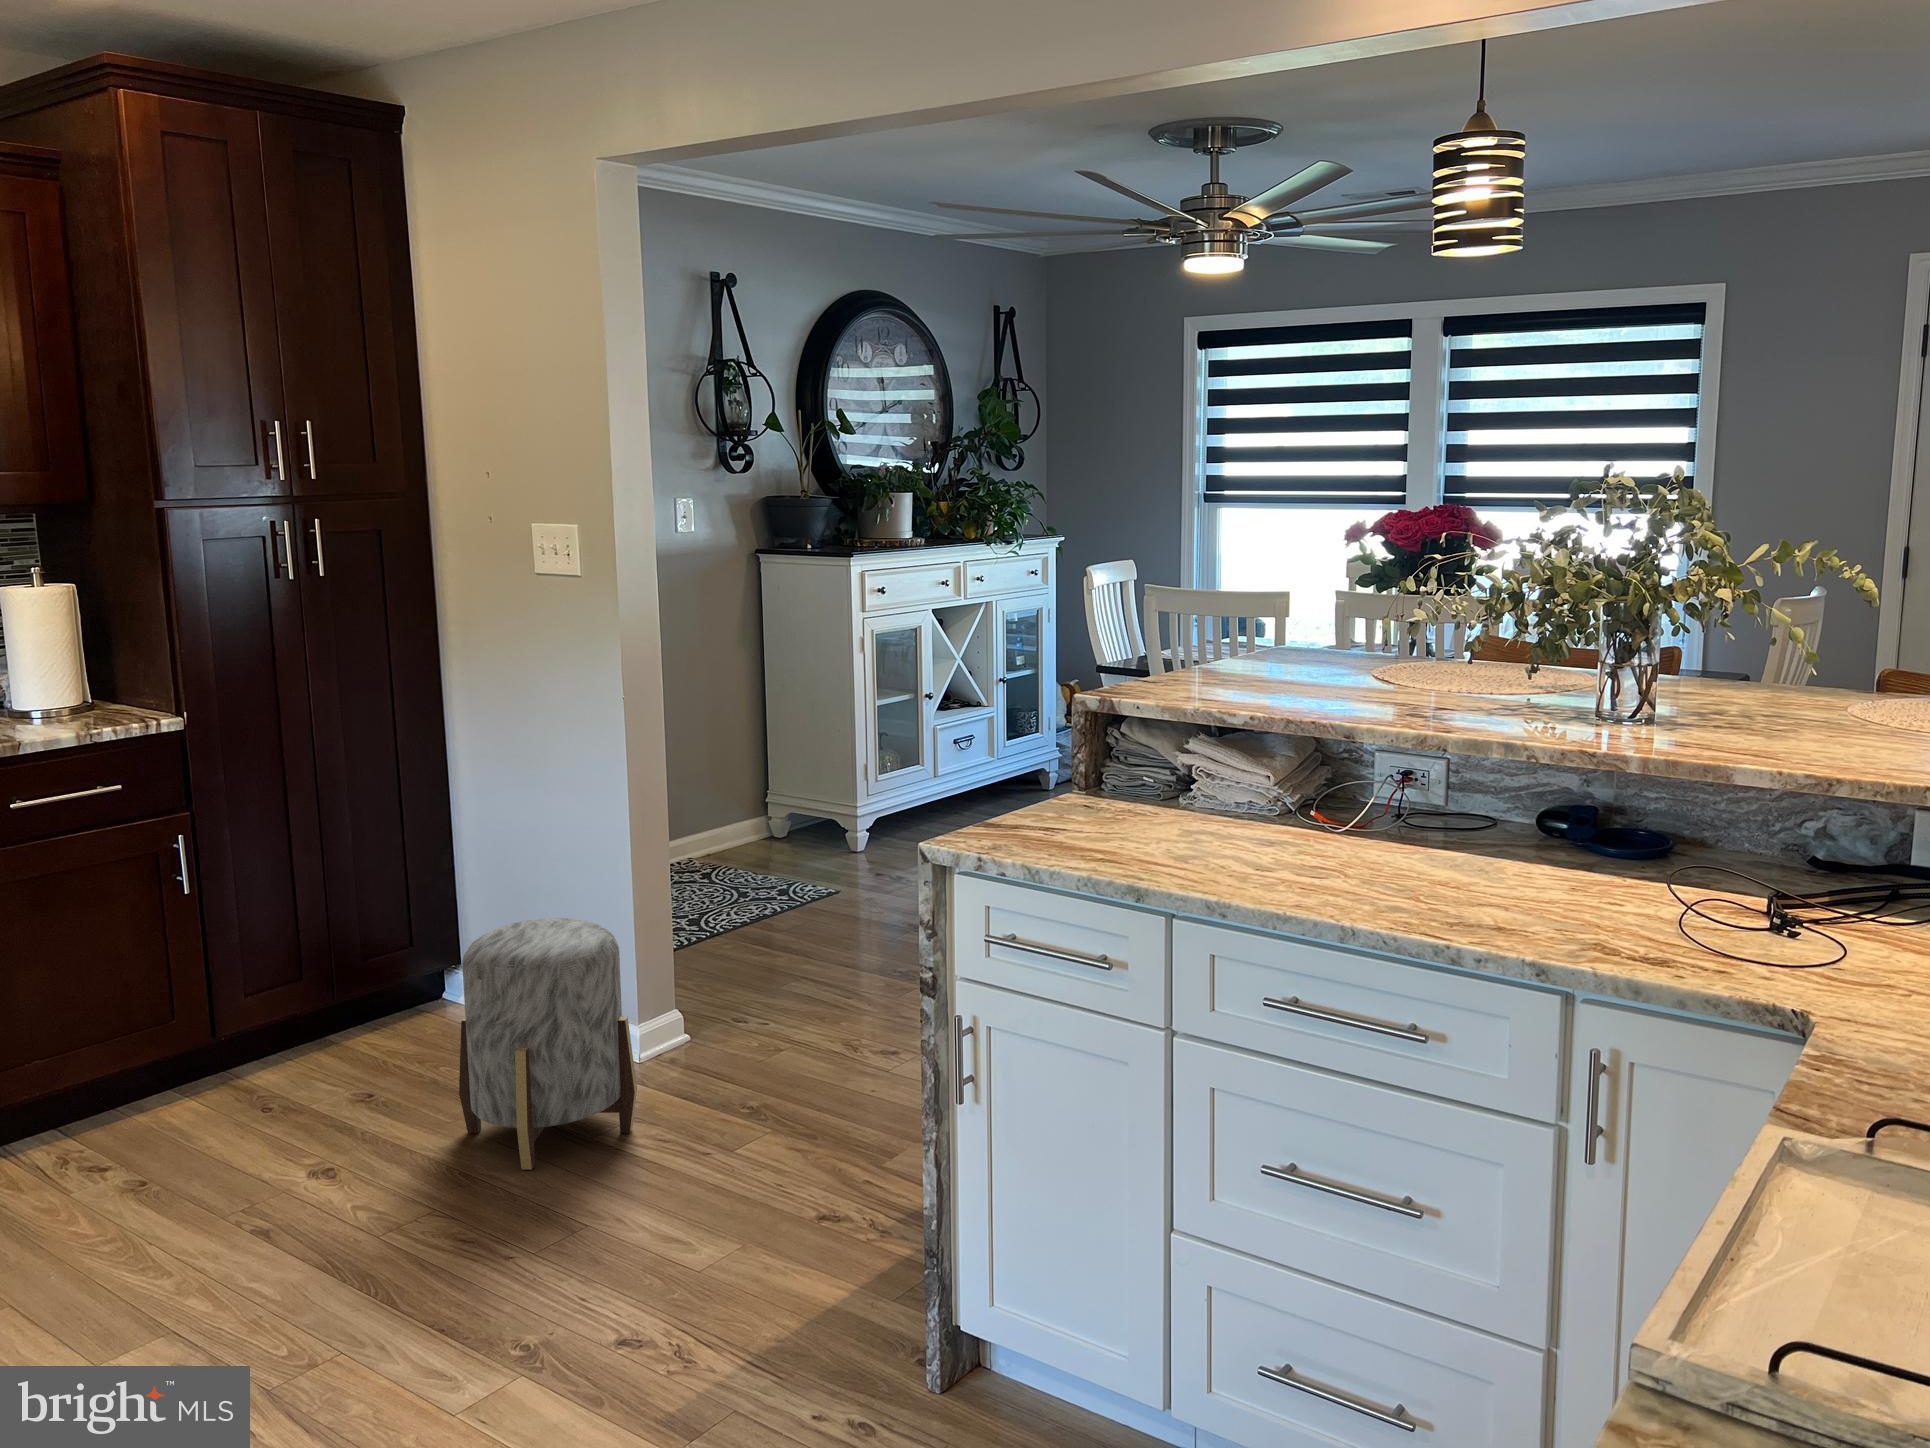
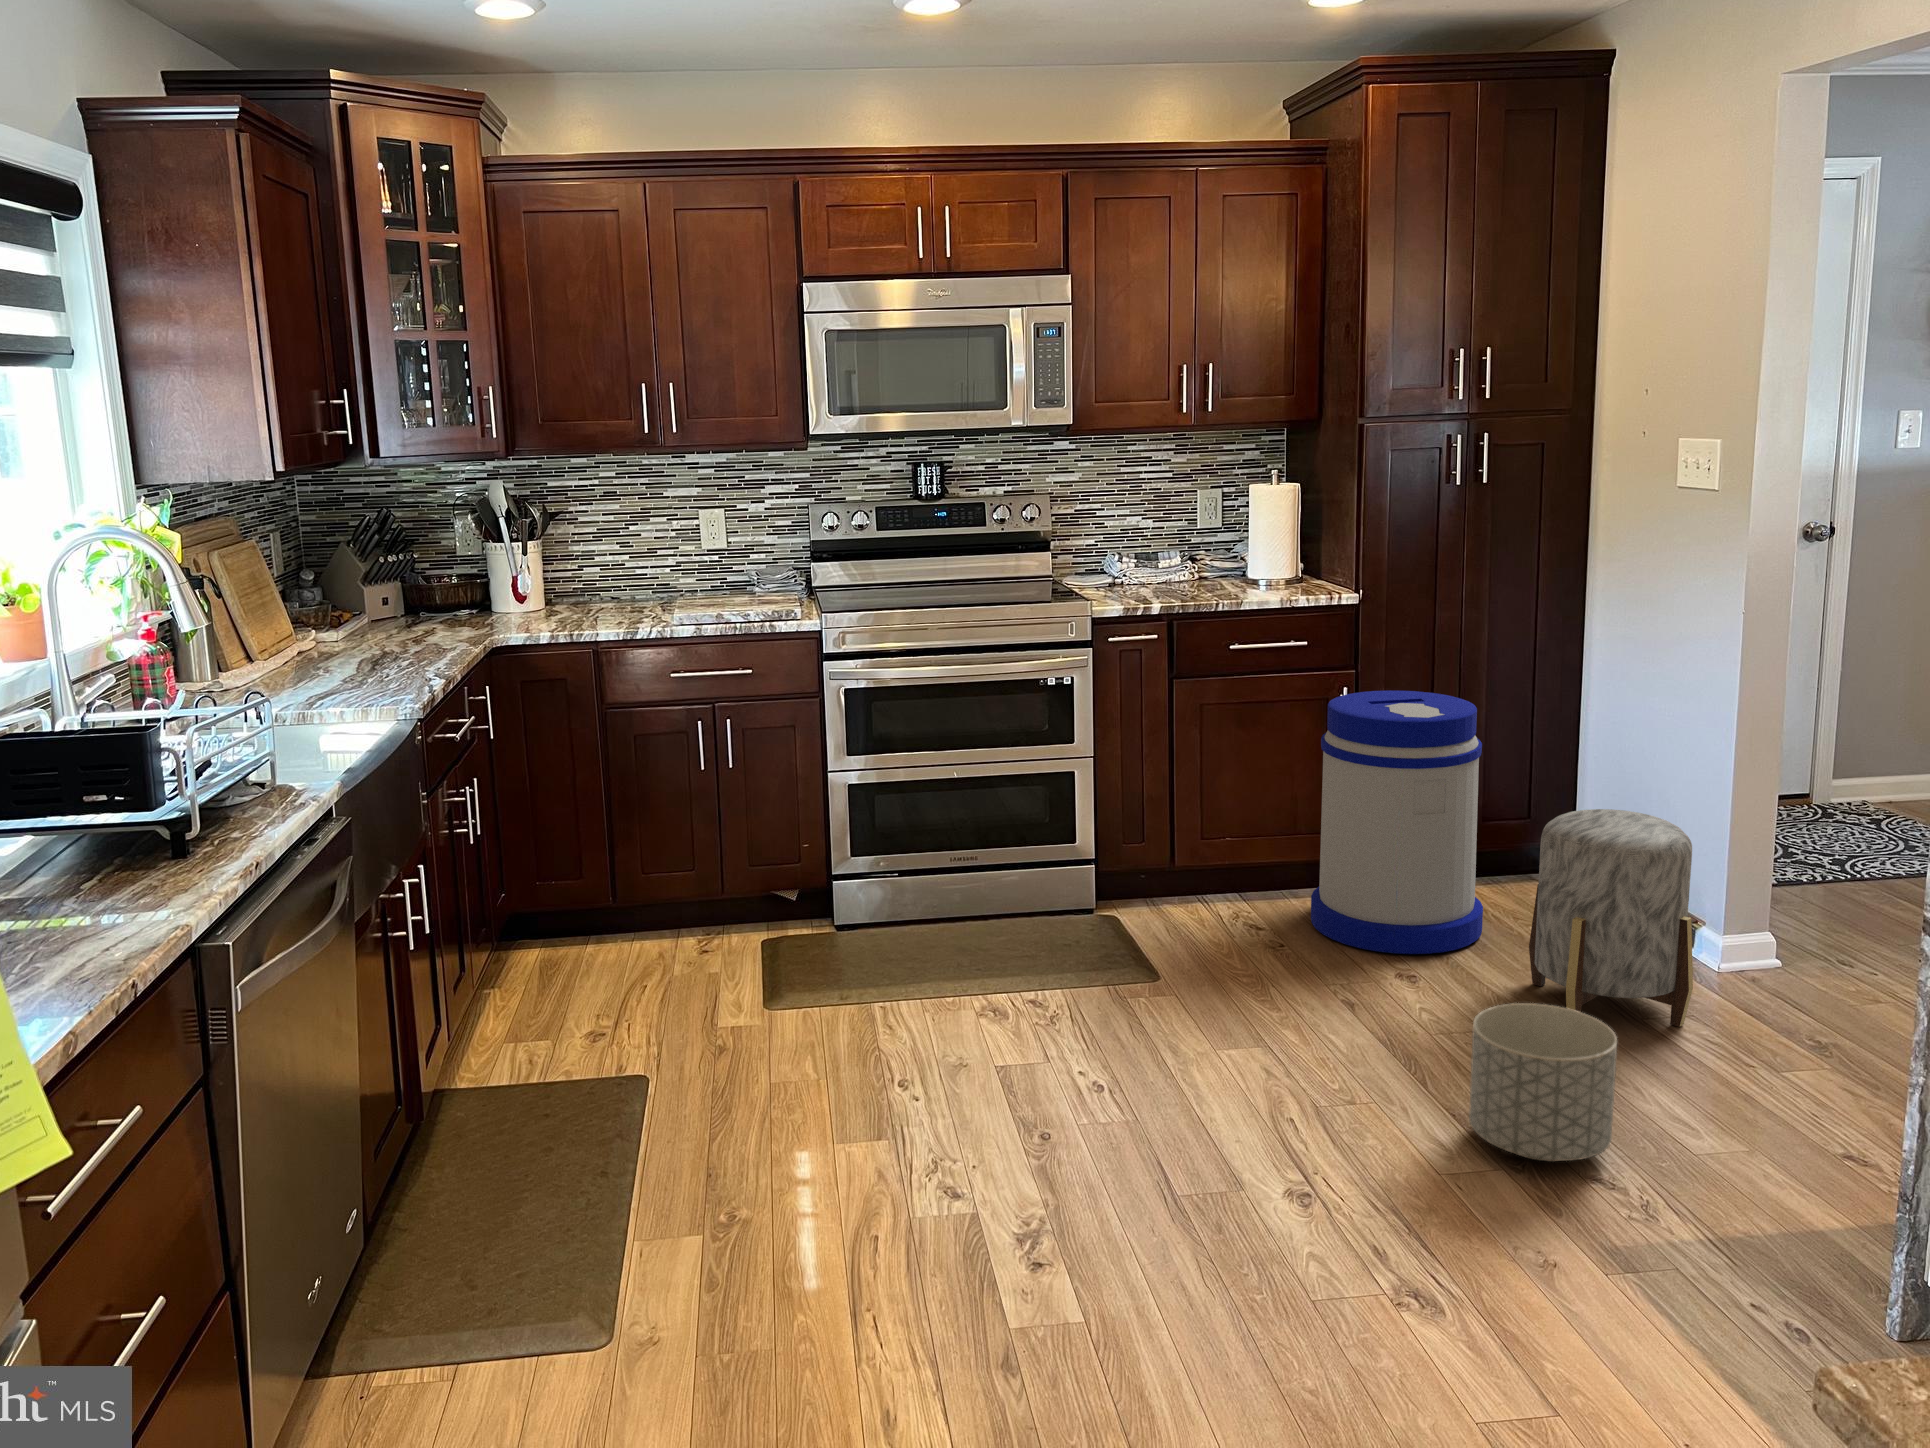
trash can: none [160,825,392,1154] -> present [1311,691,1483,954]
planter: none [457,1160,624,1355] -> present [1469,1003,1617,1162]

